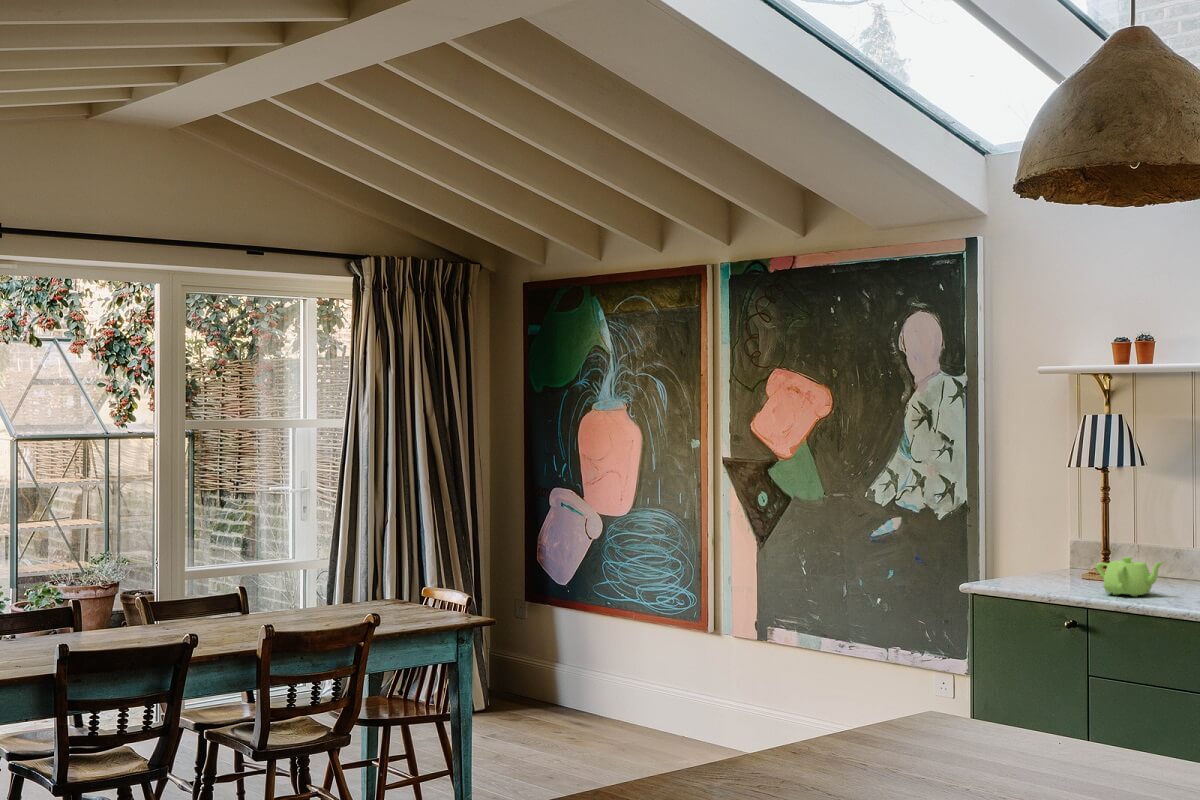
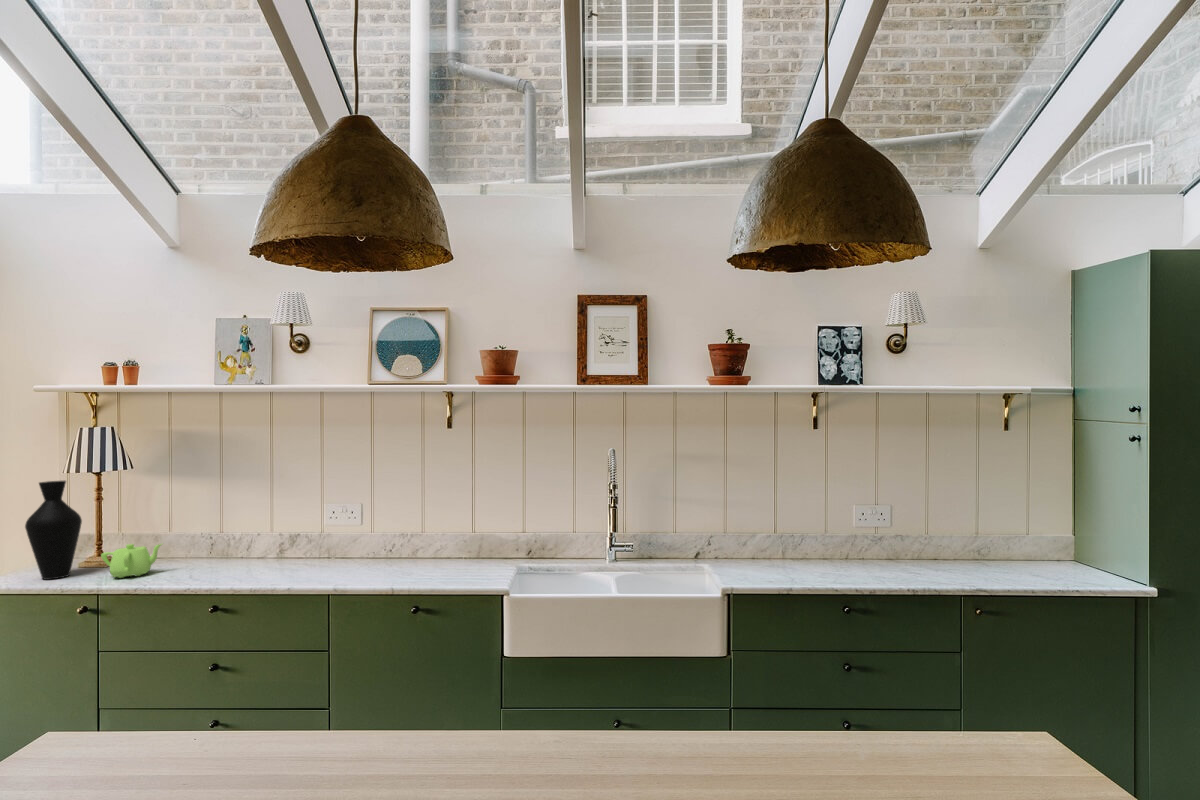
vase: none [1025,474,1082,585] -> present [25,481,82,580]

